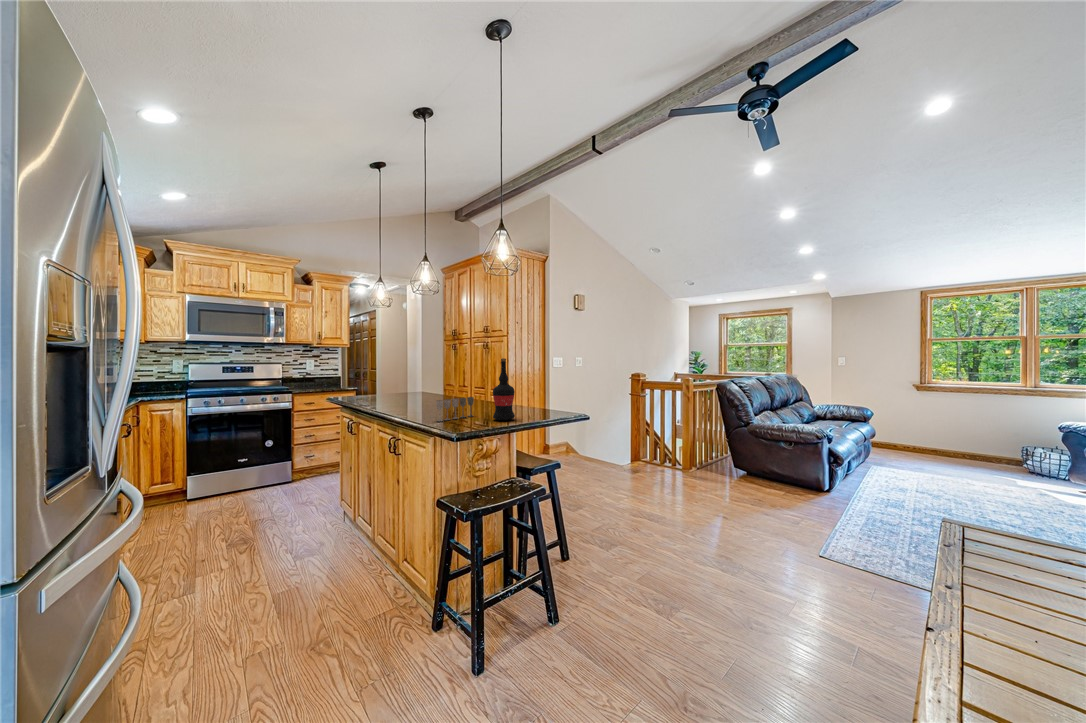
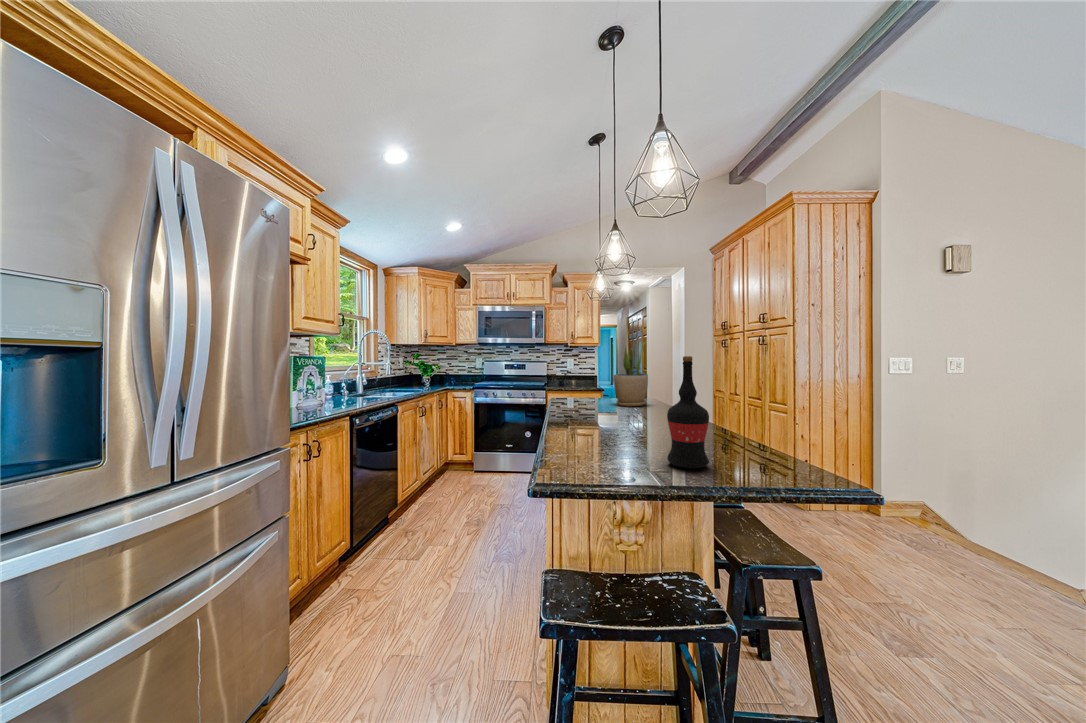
potted plant: none [397,345,426,397] -> present [613,344,648,406]
wine glass: present [436,397,474,421] -> none [587,417,653,450]

